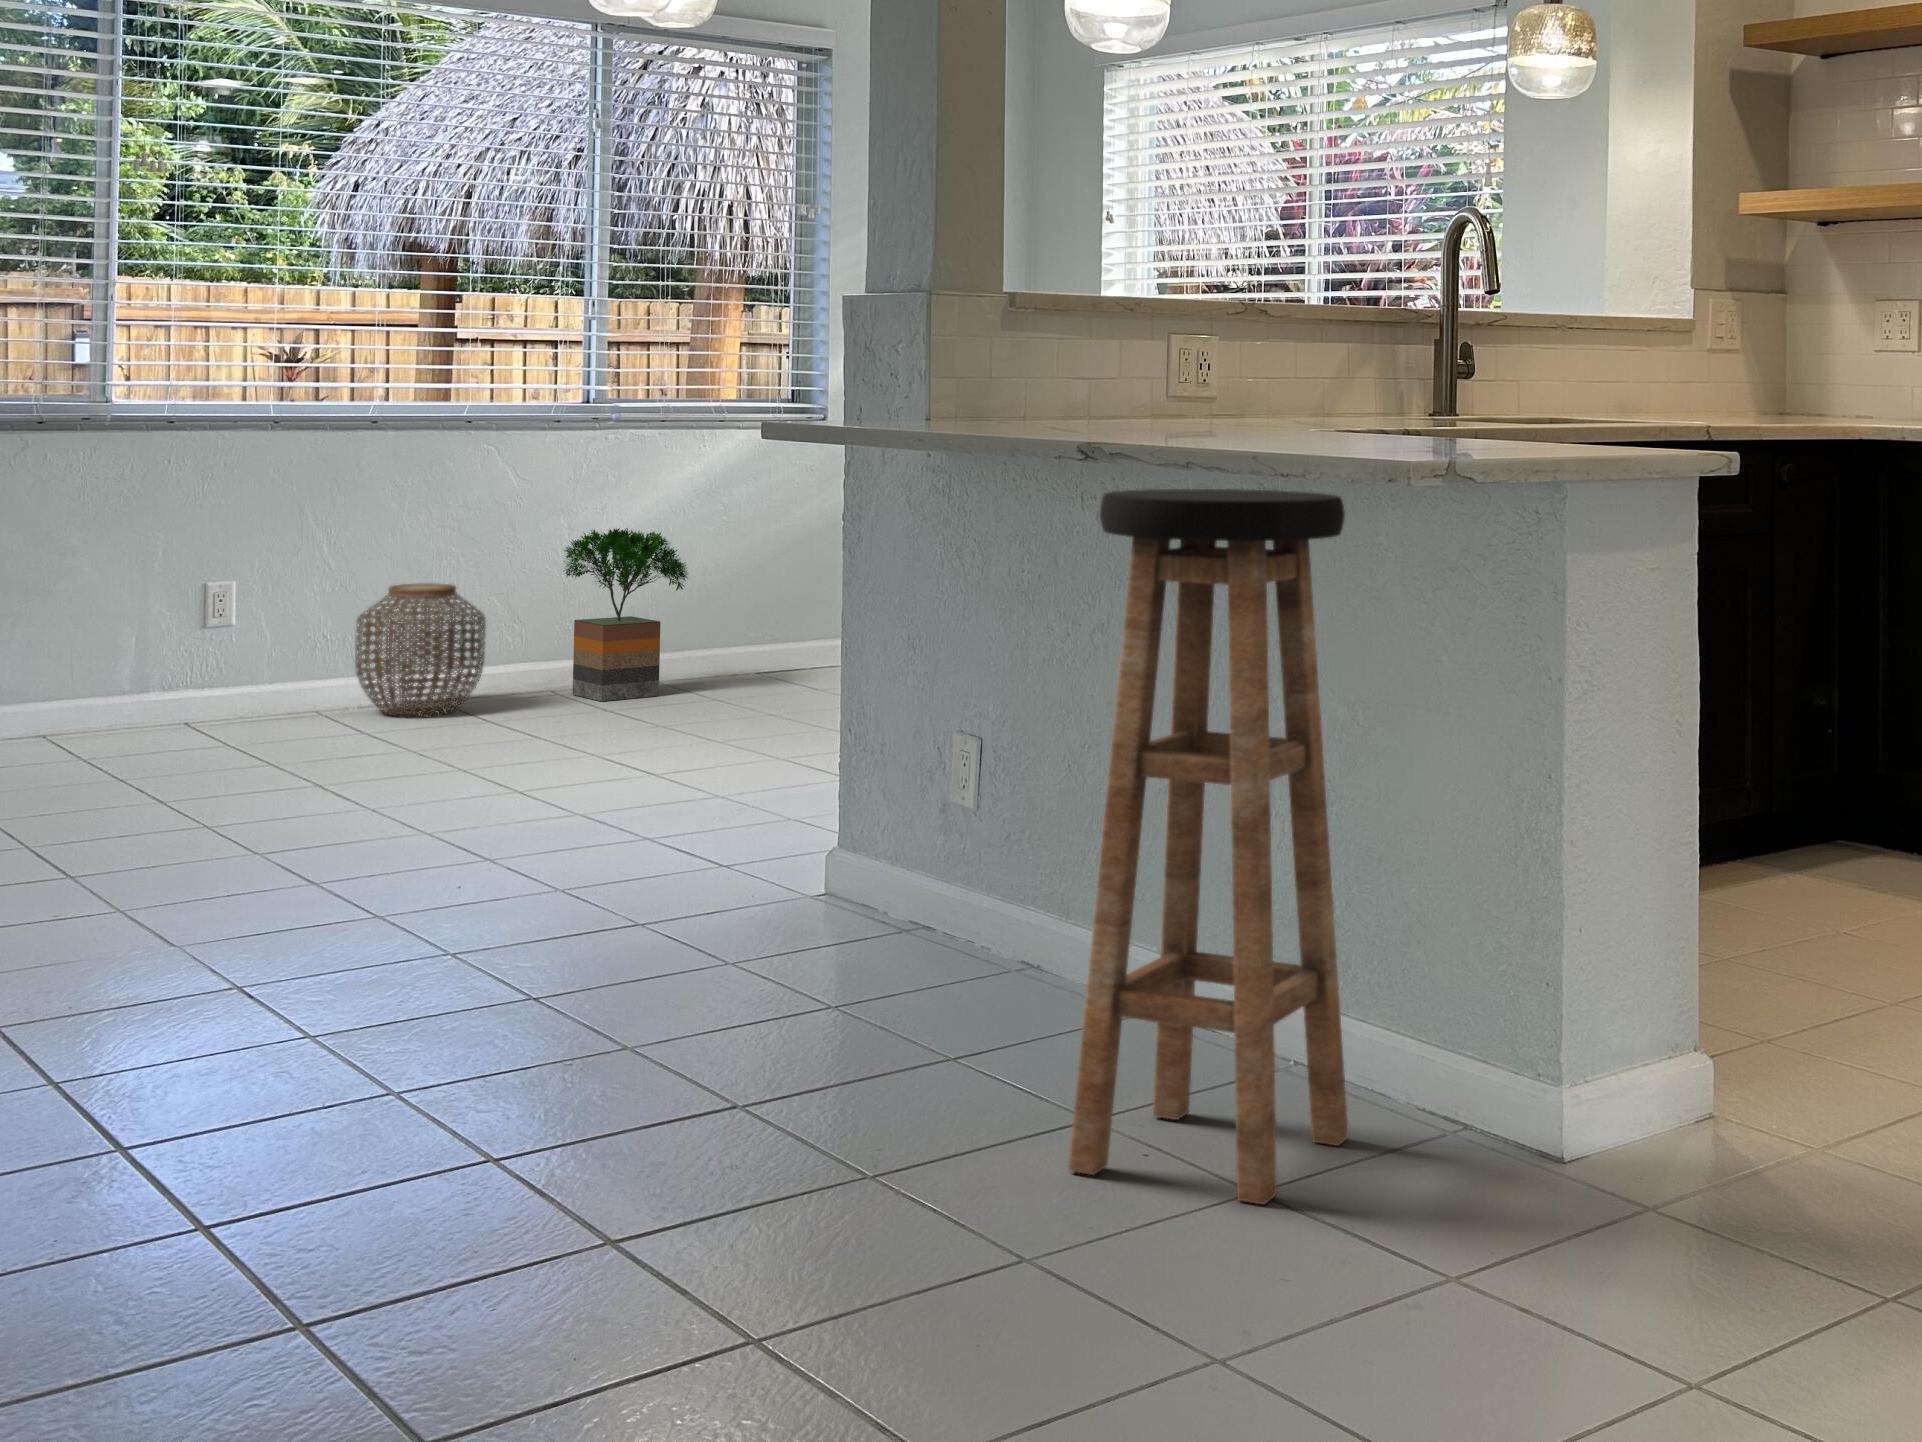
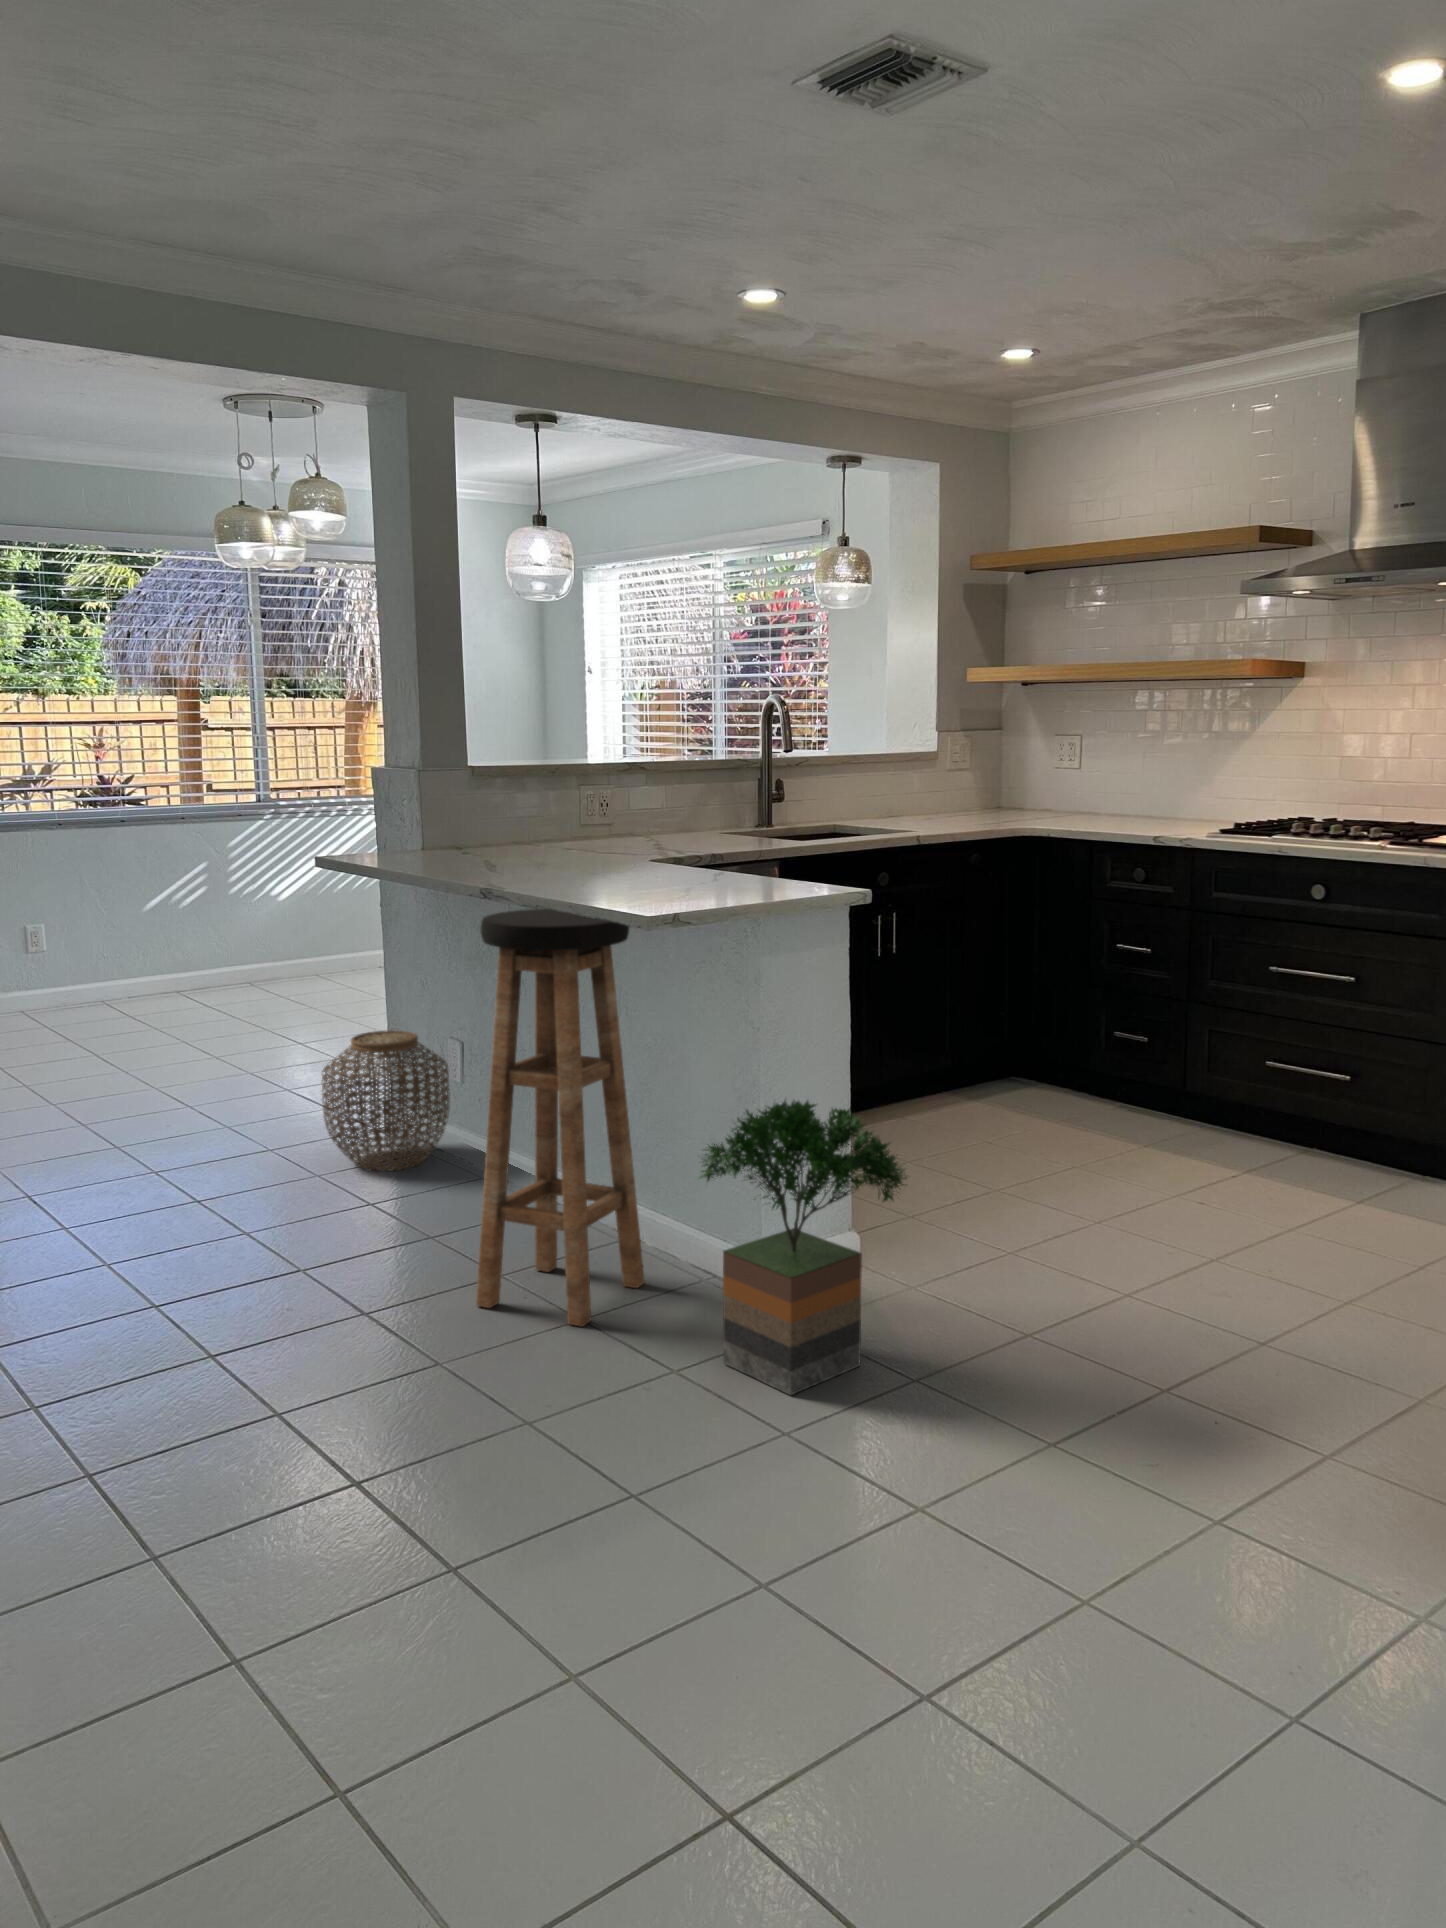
potted tree: present [565,528,688,701] -> present [698,1101,907,1395]
woven basket: present [355,583,486,716] -> present [322,1030,450,1171]

